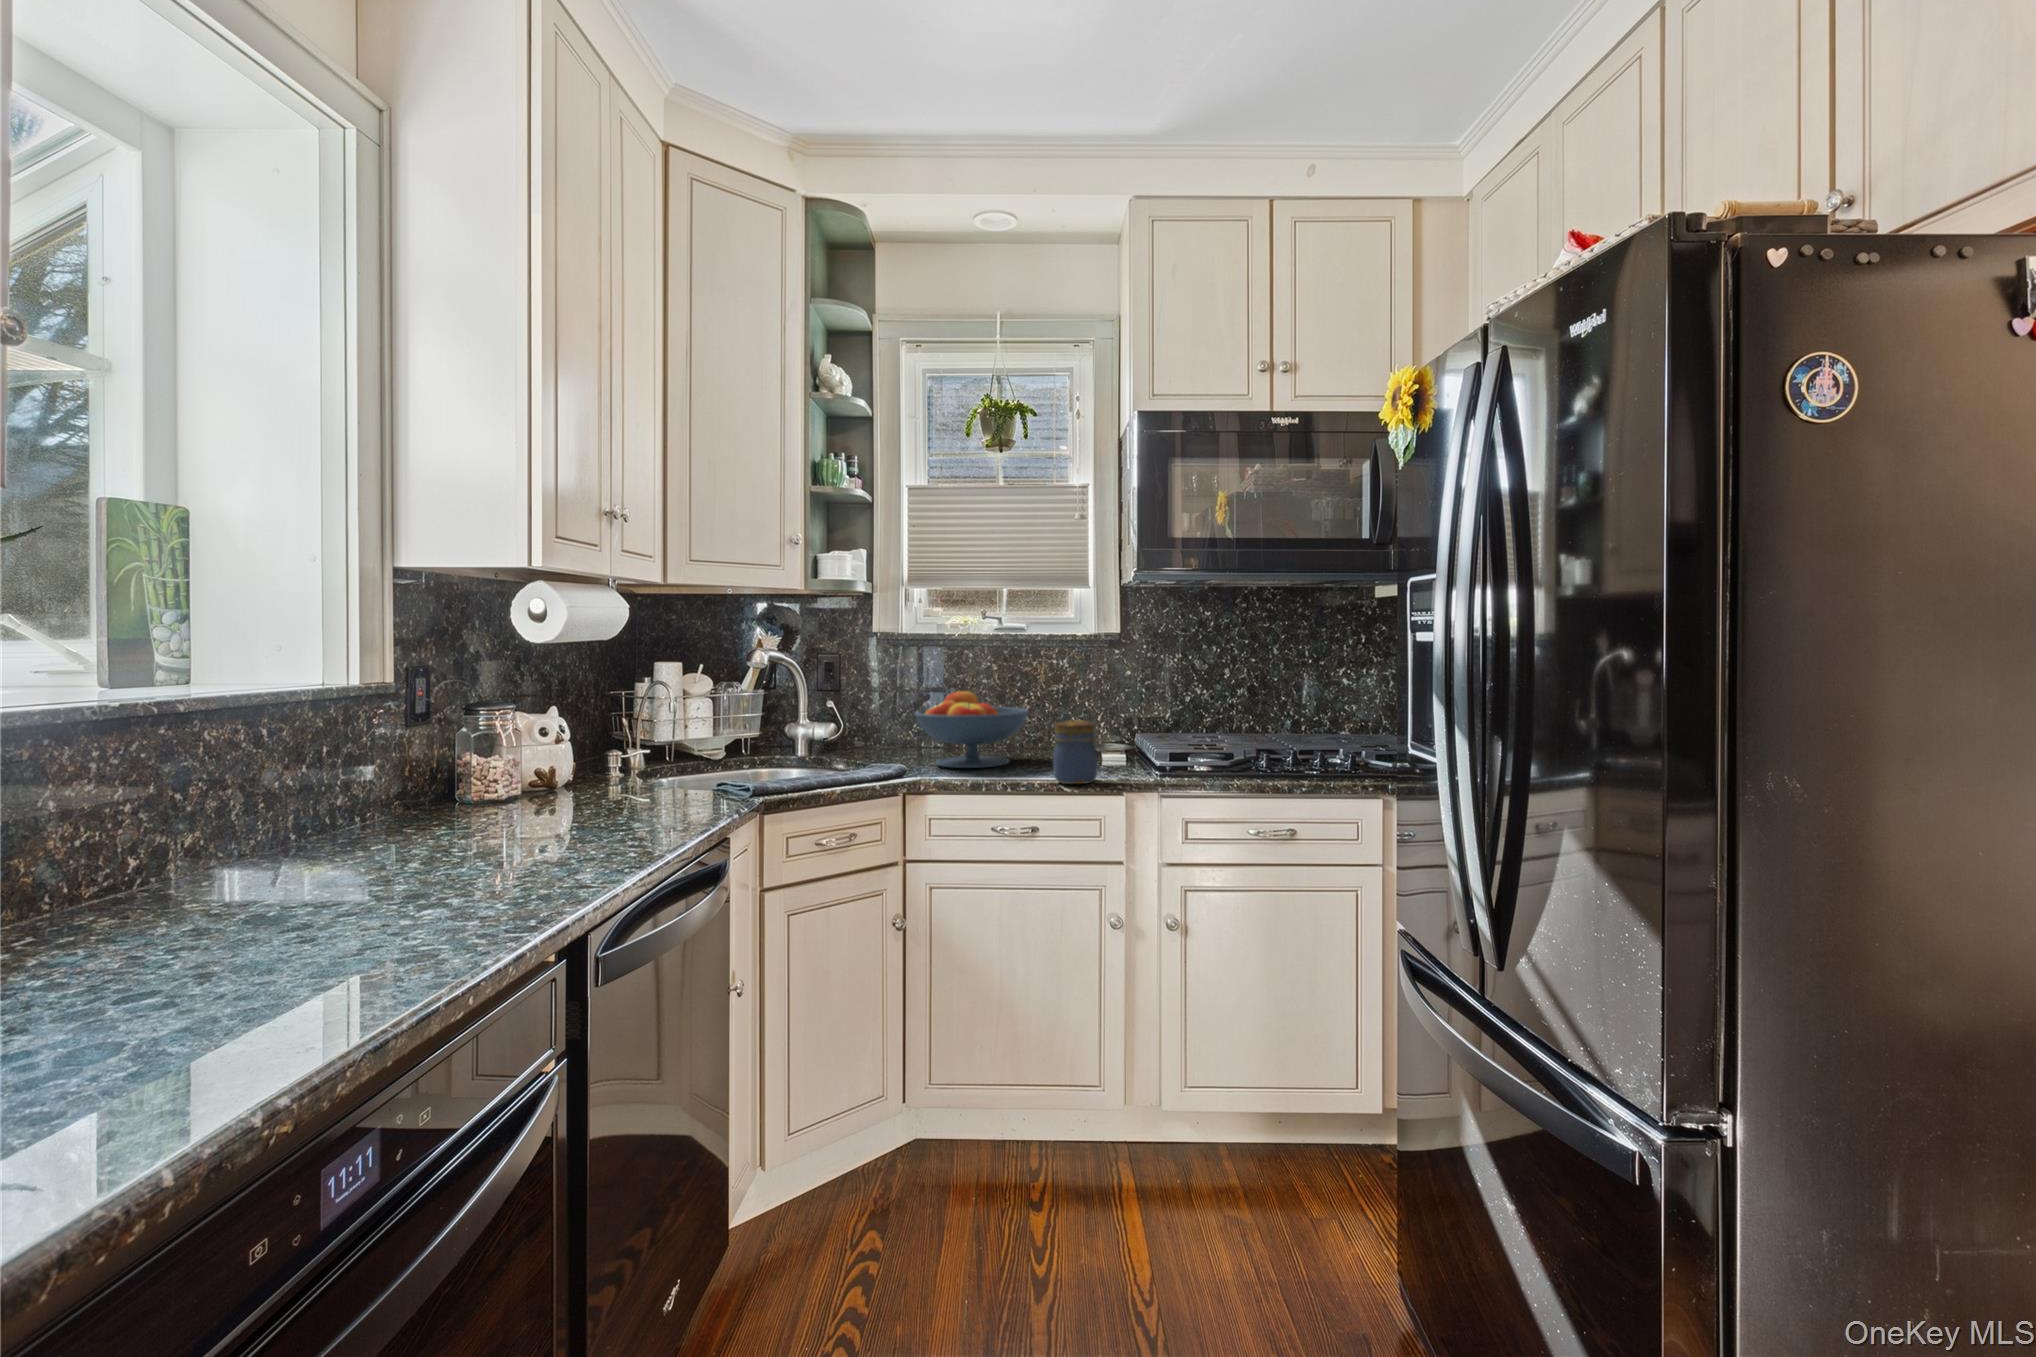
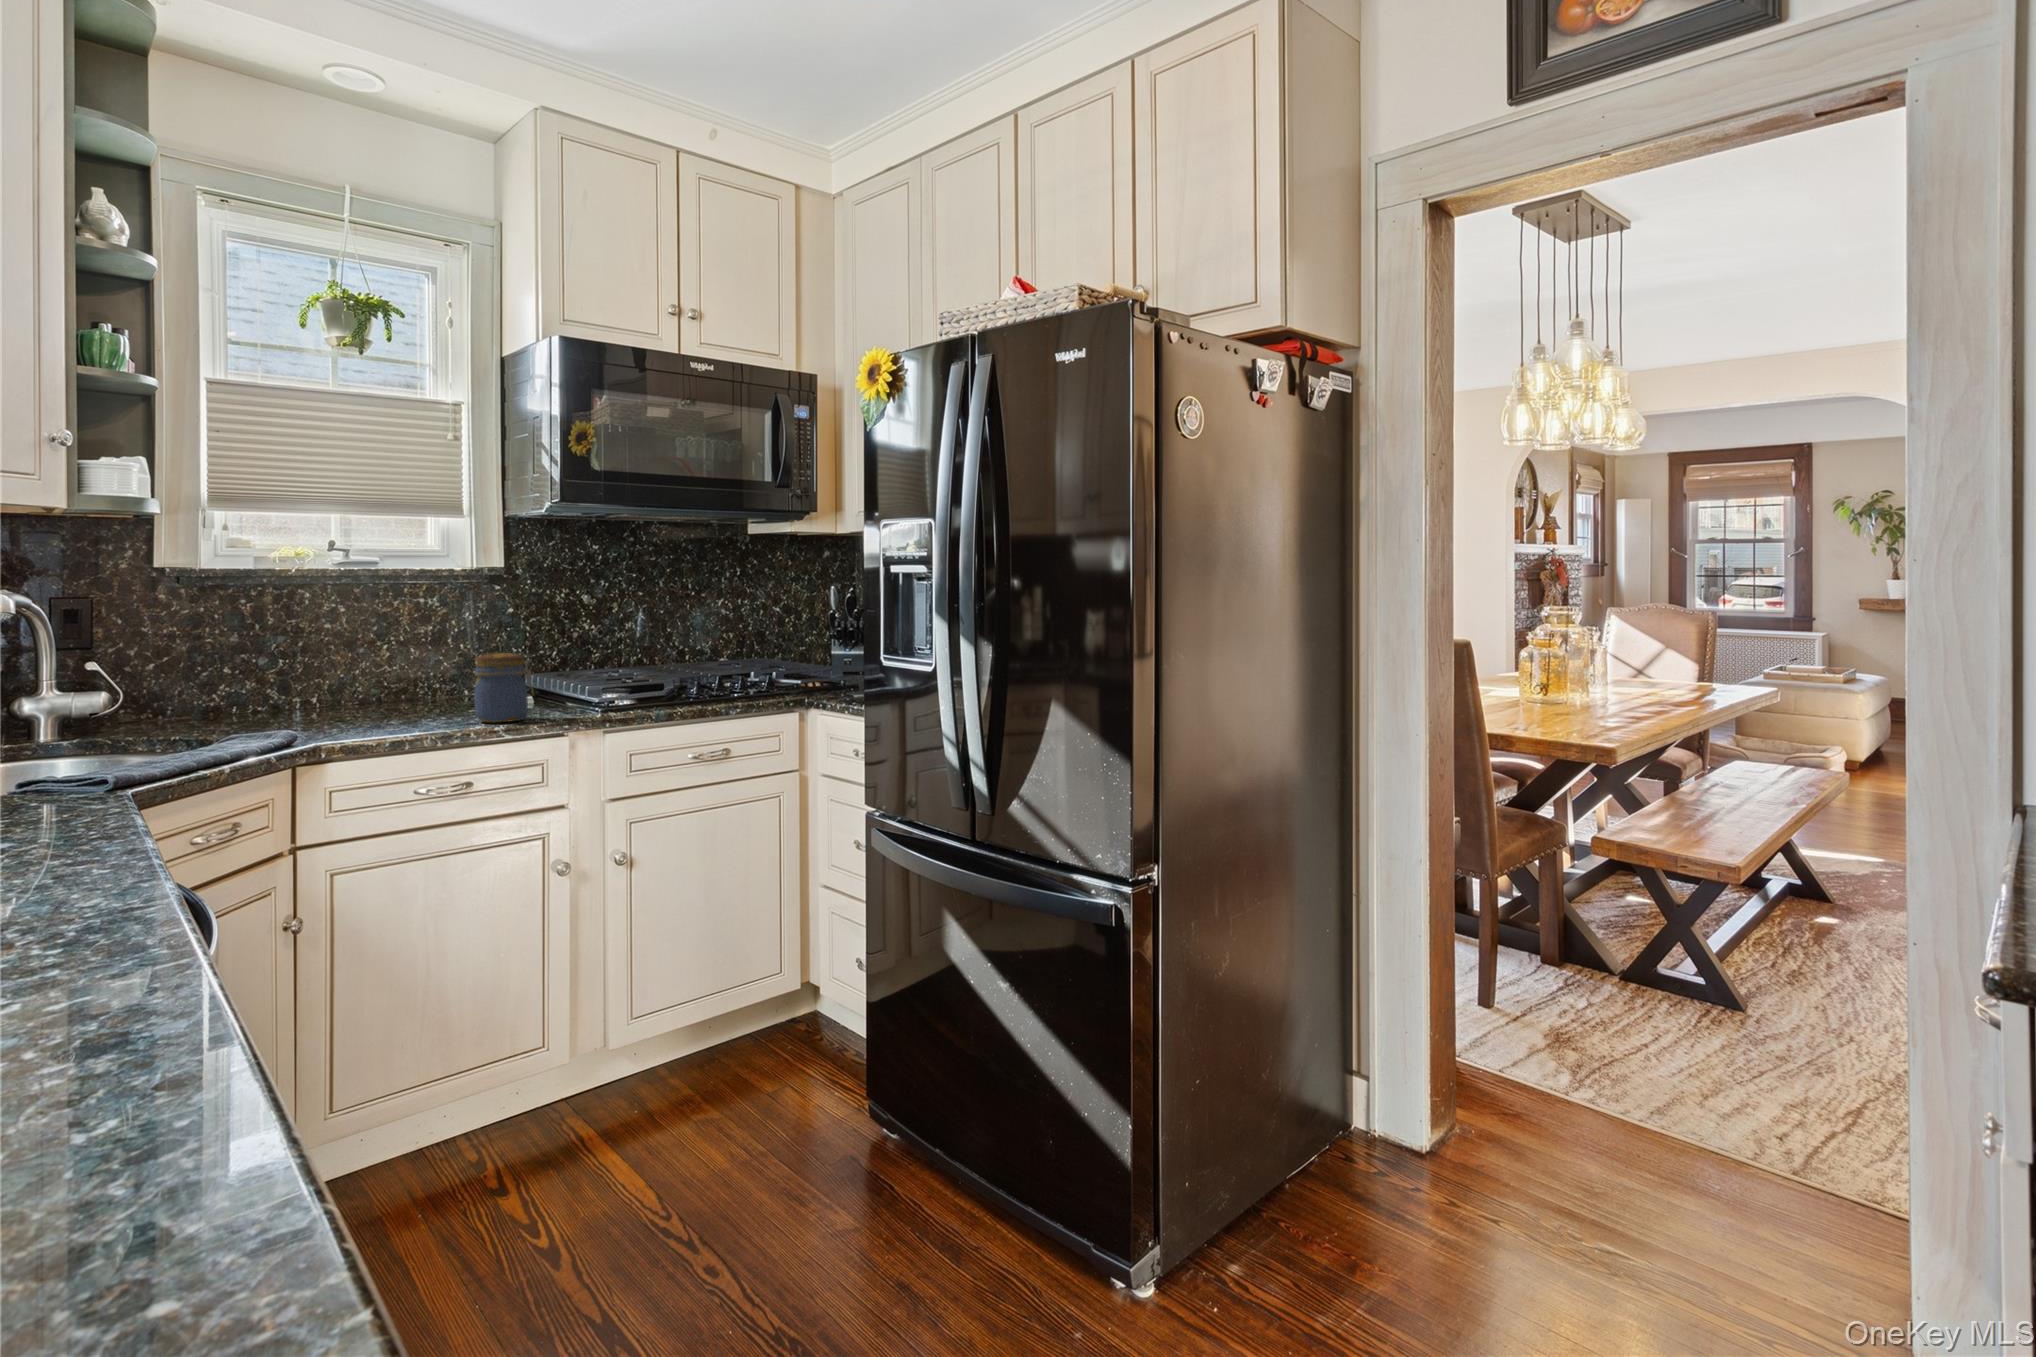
fruit bowl: present [915,691,1029,768] -> none [248,631,411,720]

